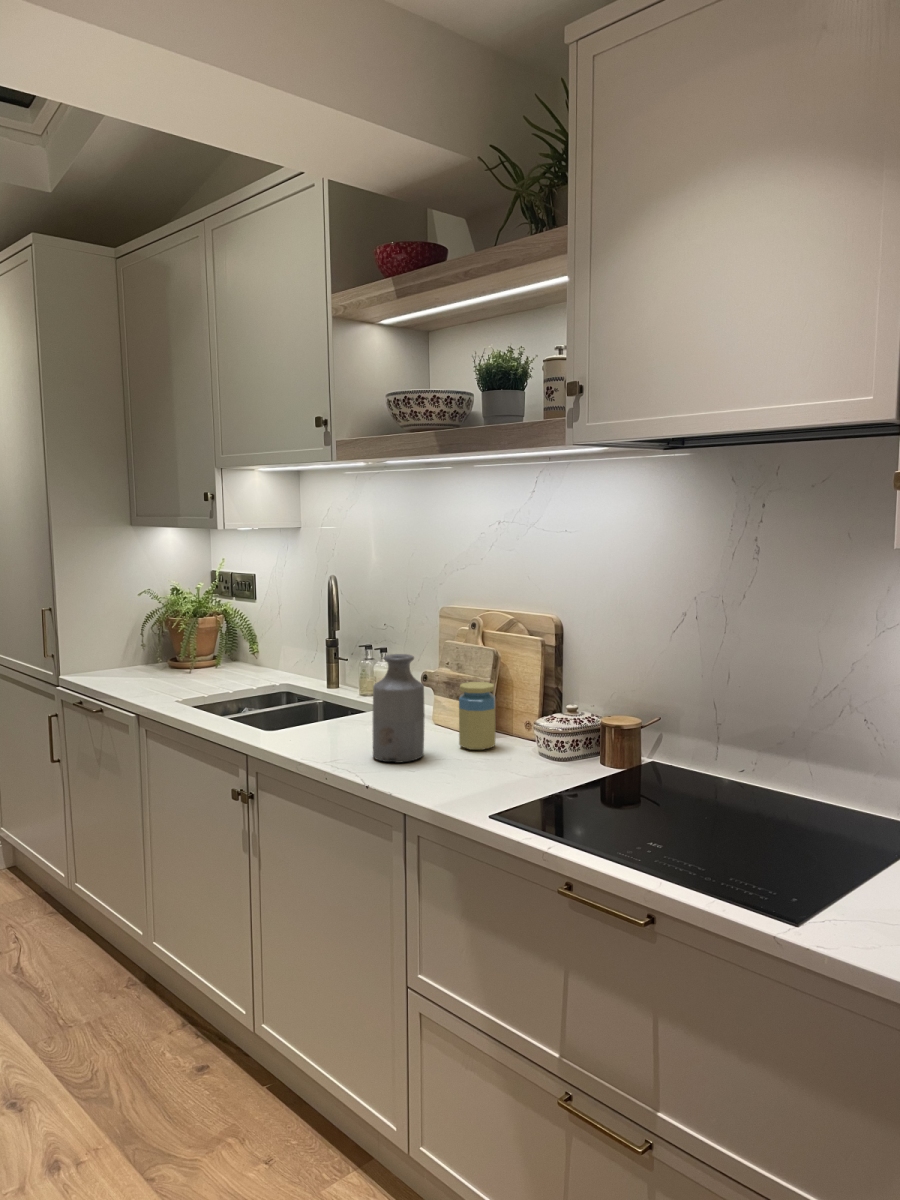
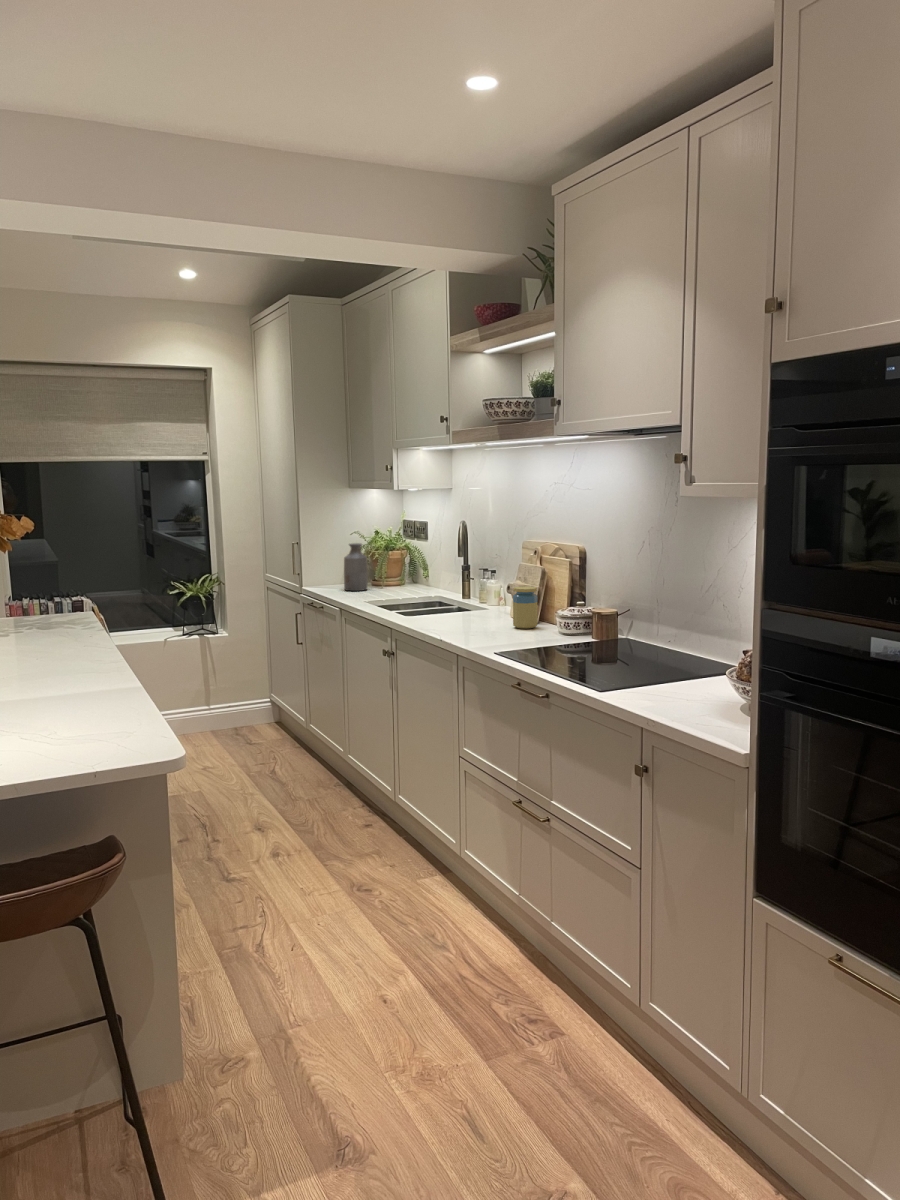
bottle: present [373,654,425,763] -> present [344,543,368,591]

